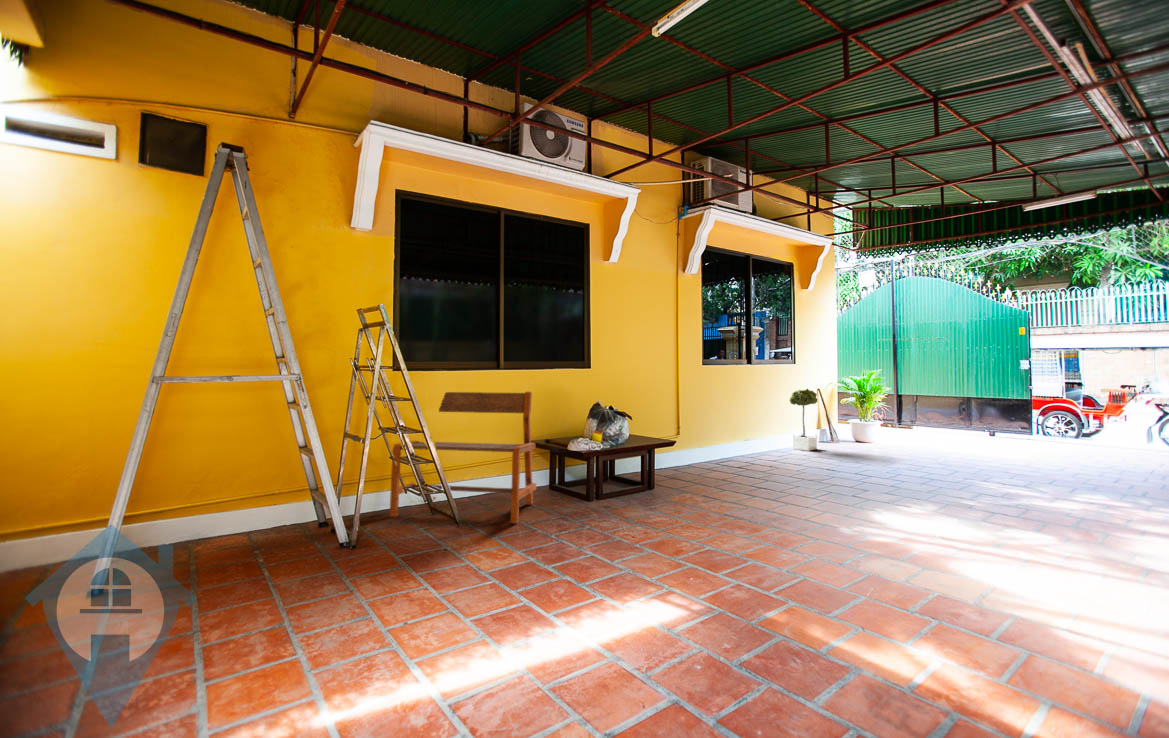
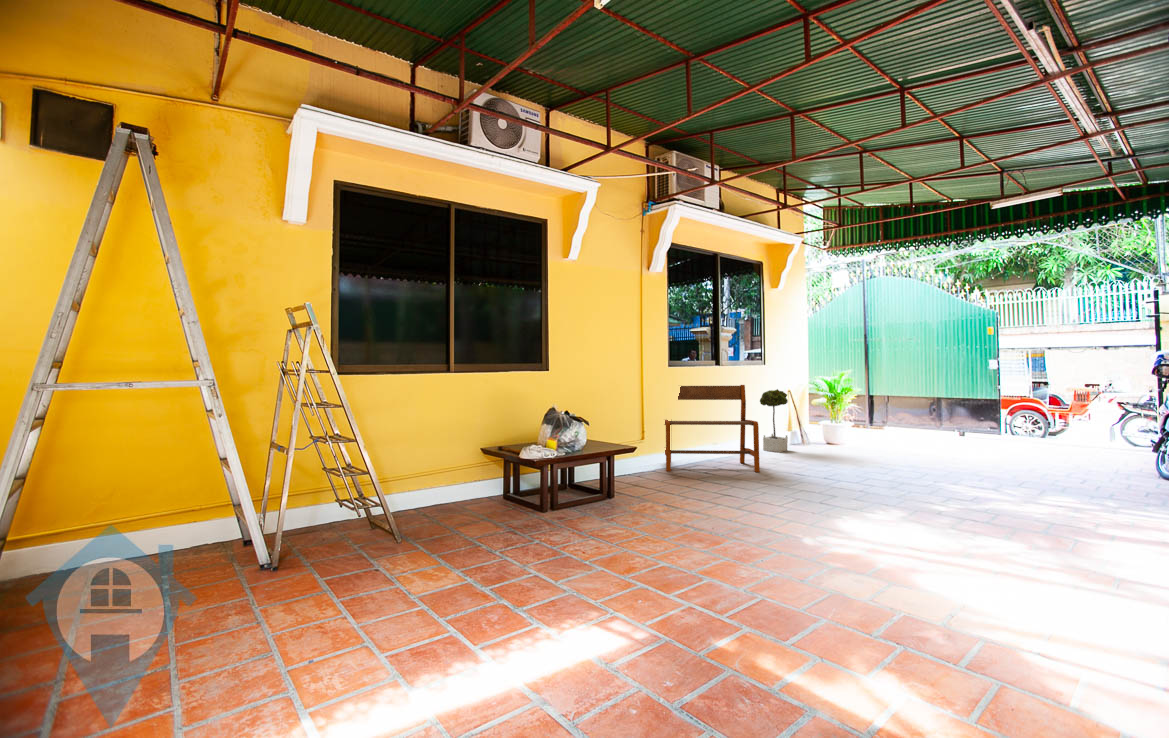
bench: present [390,392,537,523] -> present [664,385,760,472]

